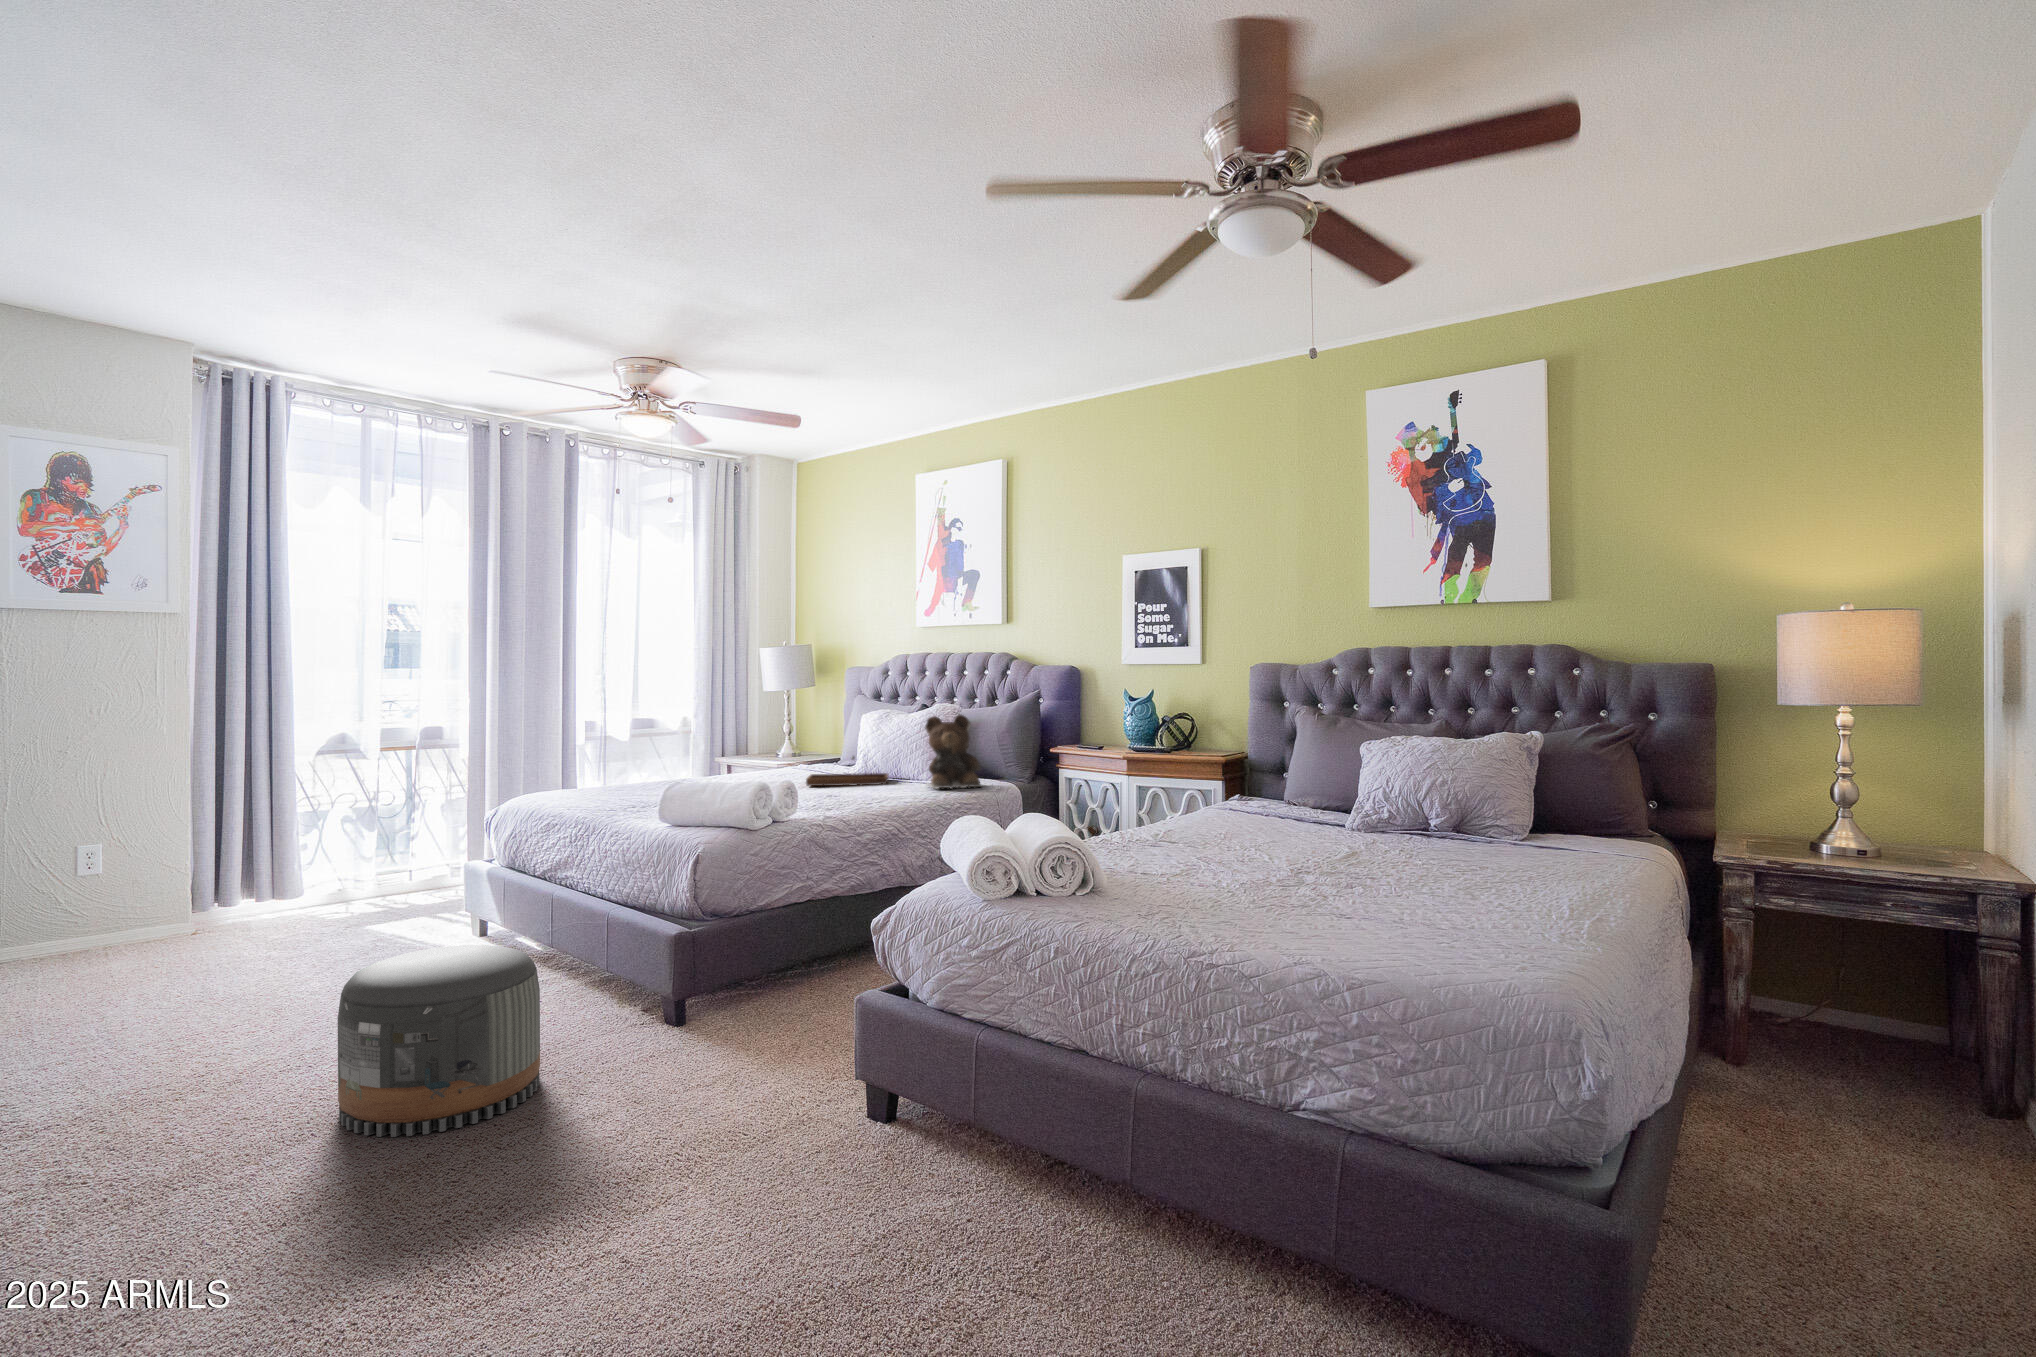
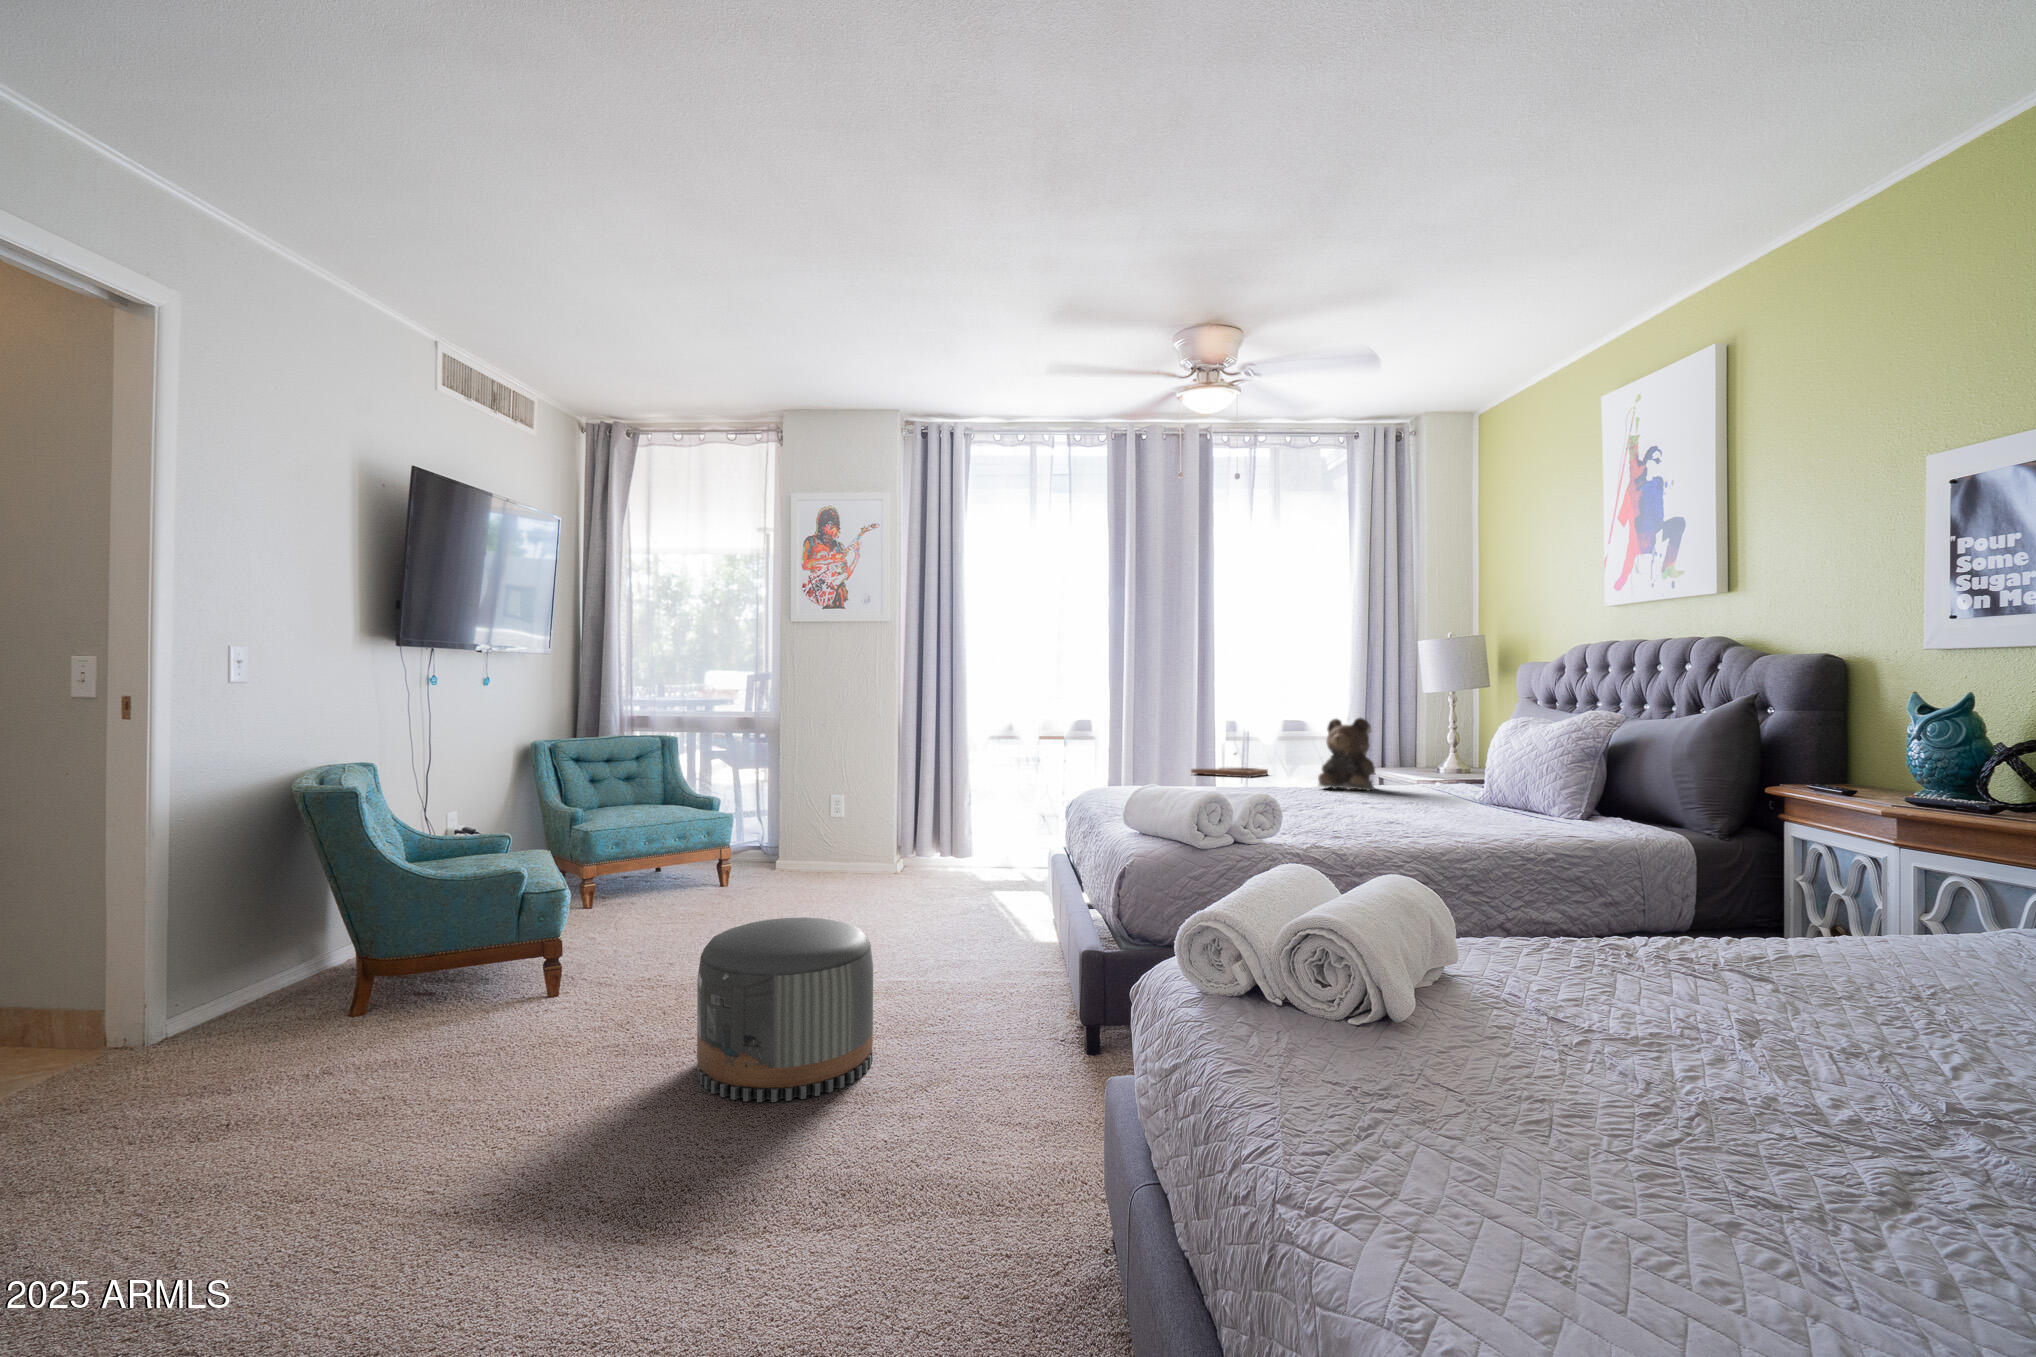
teddy bear: present [925,715,982,789] -> present [1318,718,1376,791]
tray: present [806,756,888,786] -> present [1191,752,1268,777]

